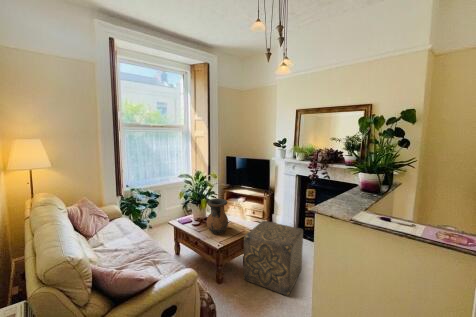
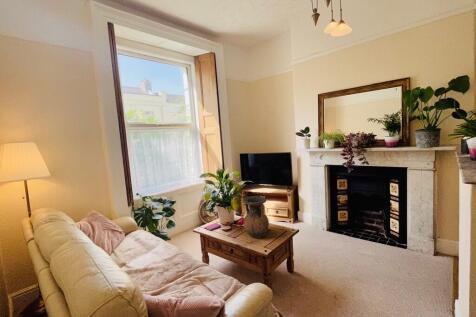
ottoman: present [244,221,303,296] -> none [293,217,358,302]

